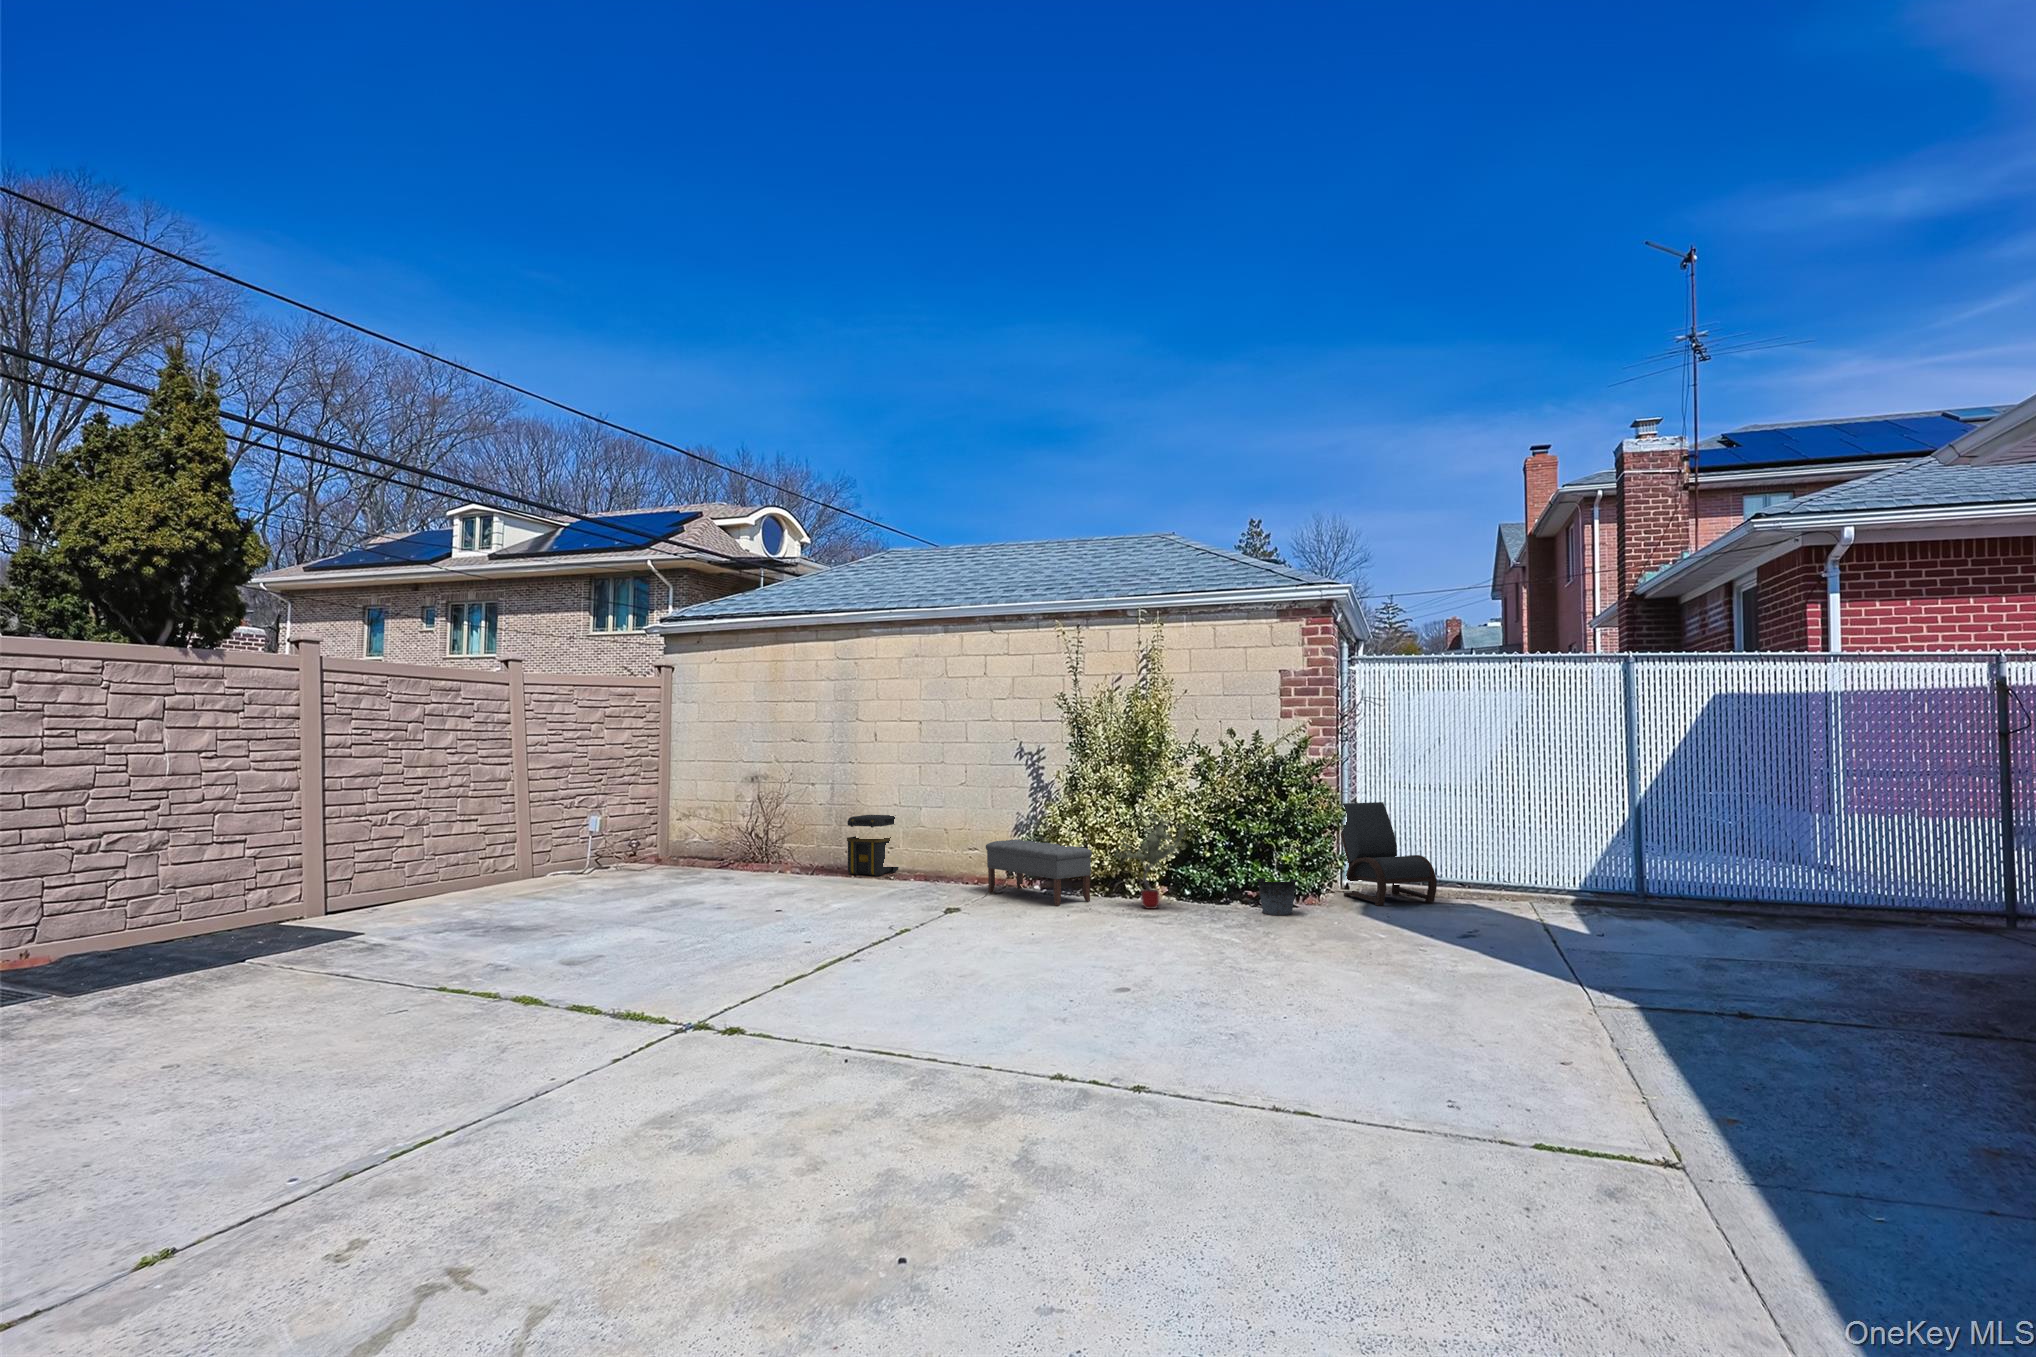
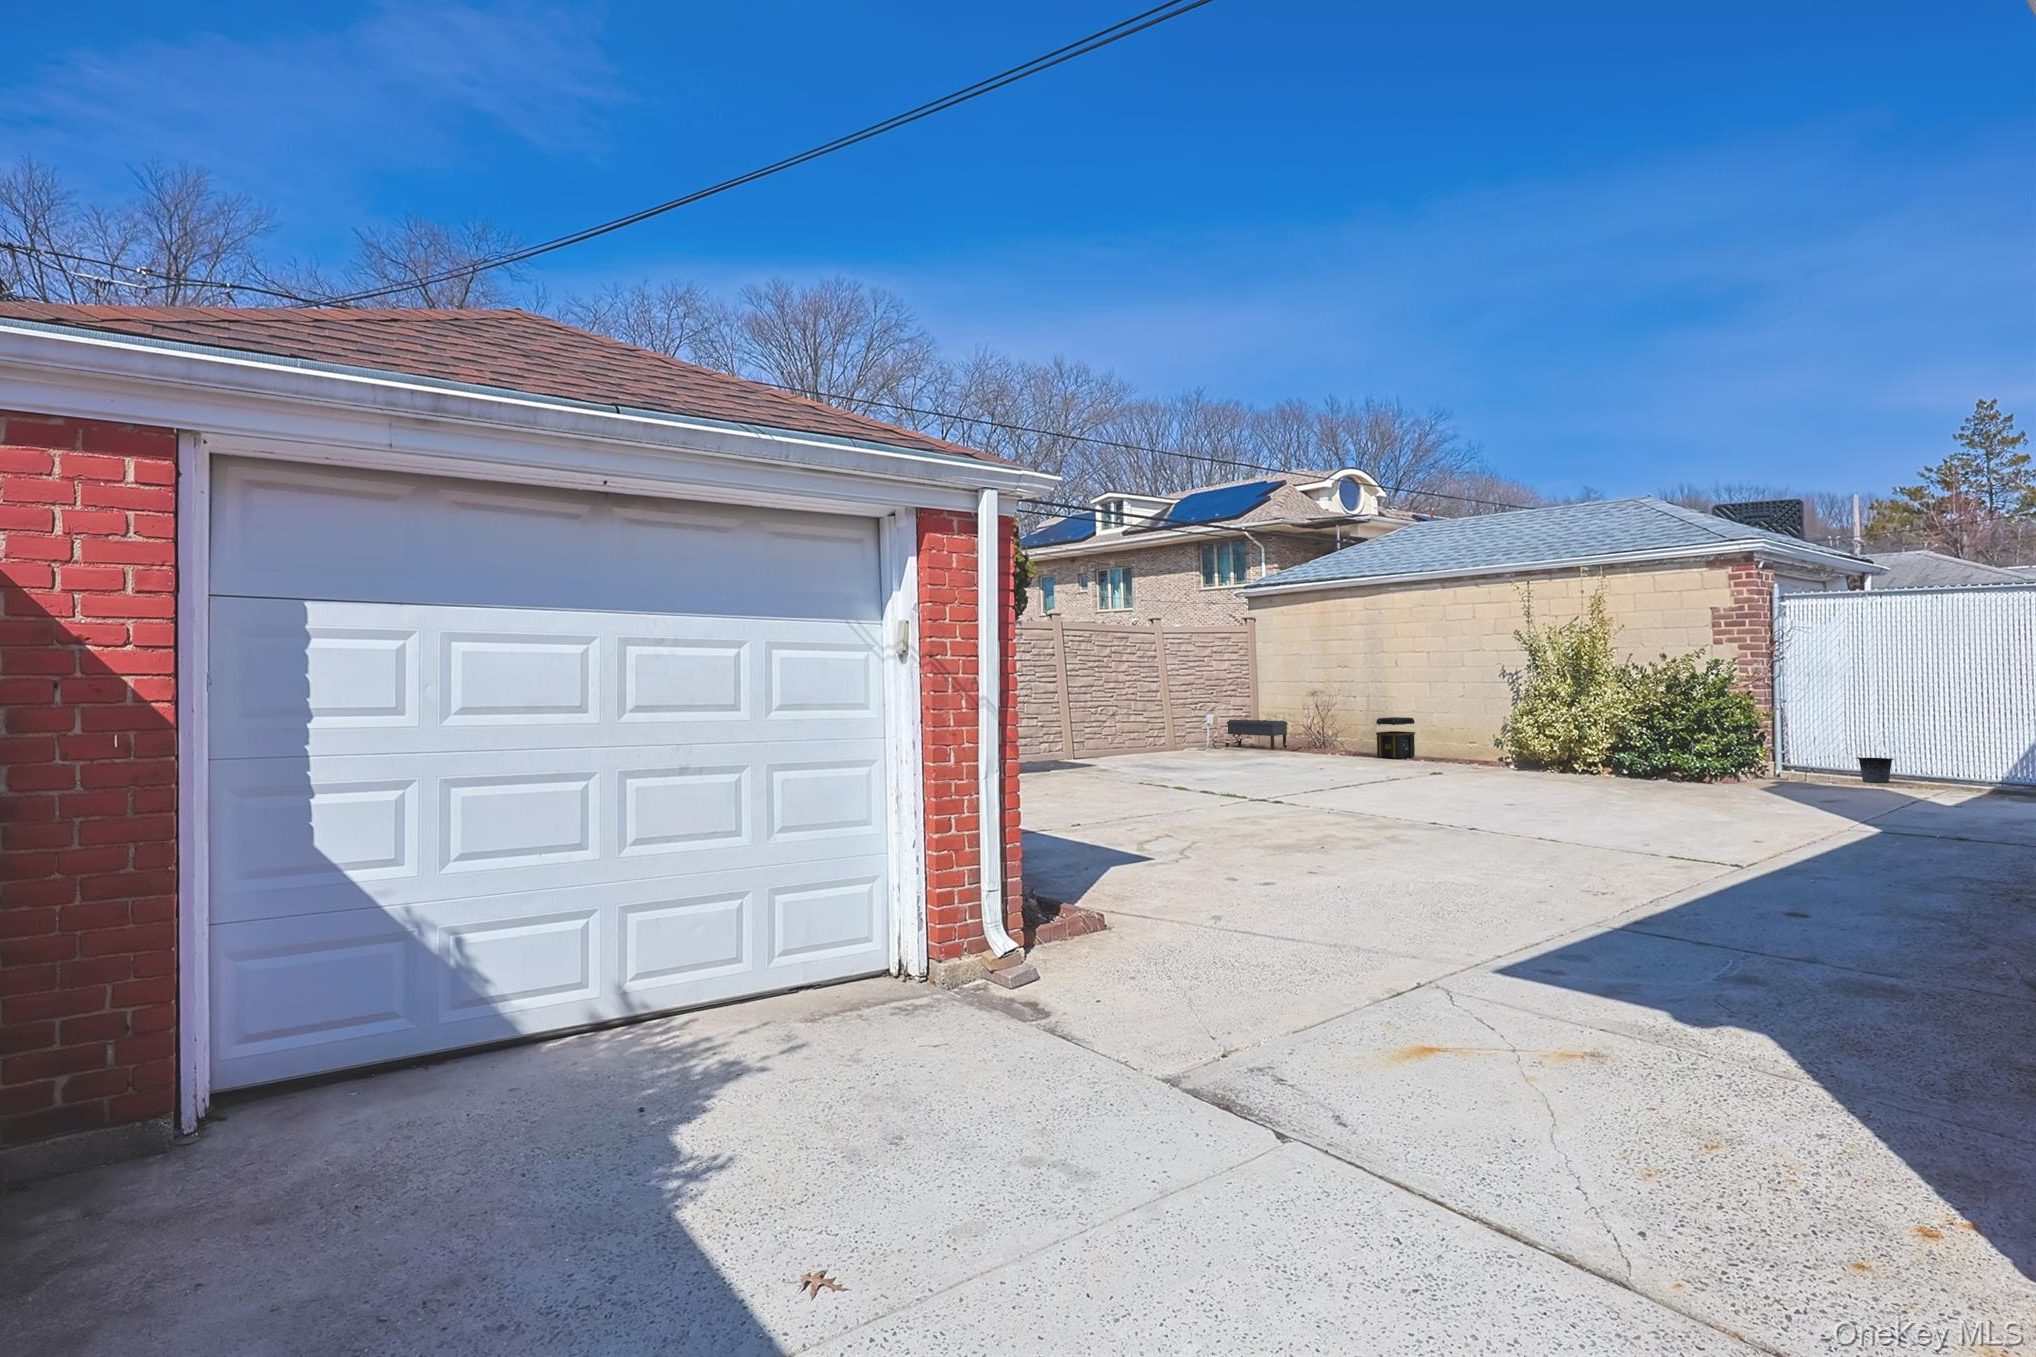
lounge chair: present [1341,802,1437,906] -> none [1758,709,1837,785]
potted tree: present [1115,814,1185,909] -> none [1558,713,1613,779]
bench: present [986,839,1092,906] -> present [1226,720,1288,750]
bucket: present [1255,878,1298,915] -> present [1857,757,1894,783]

